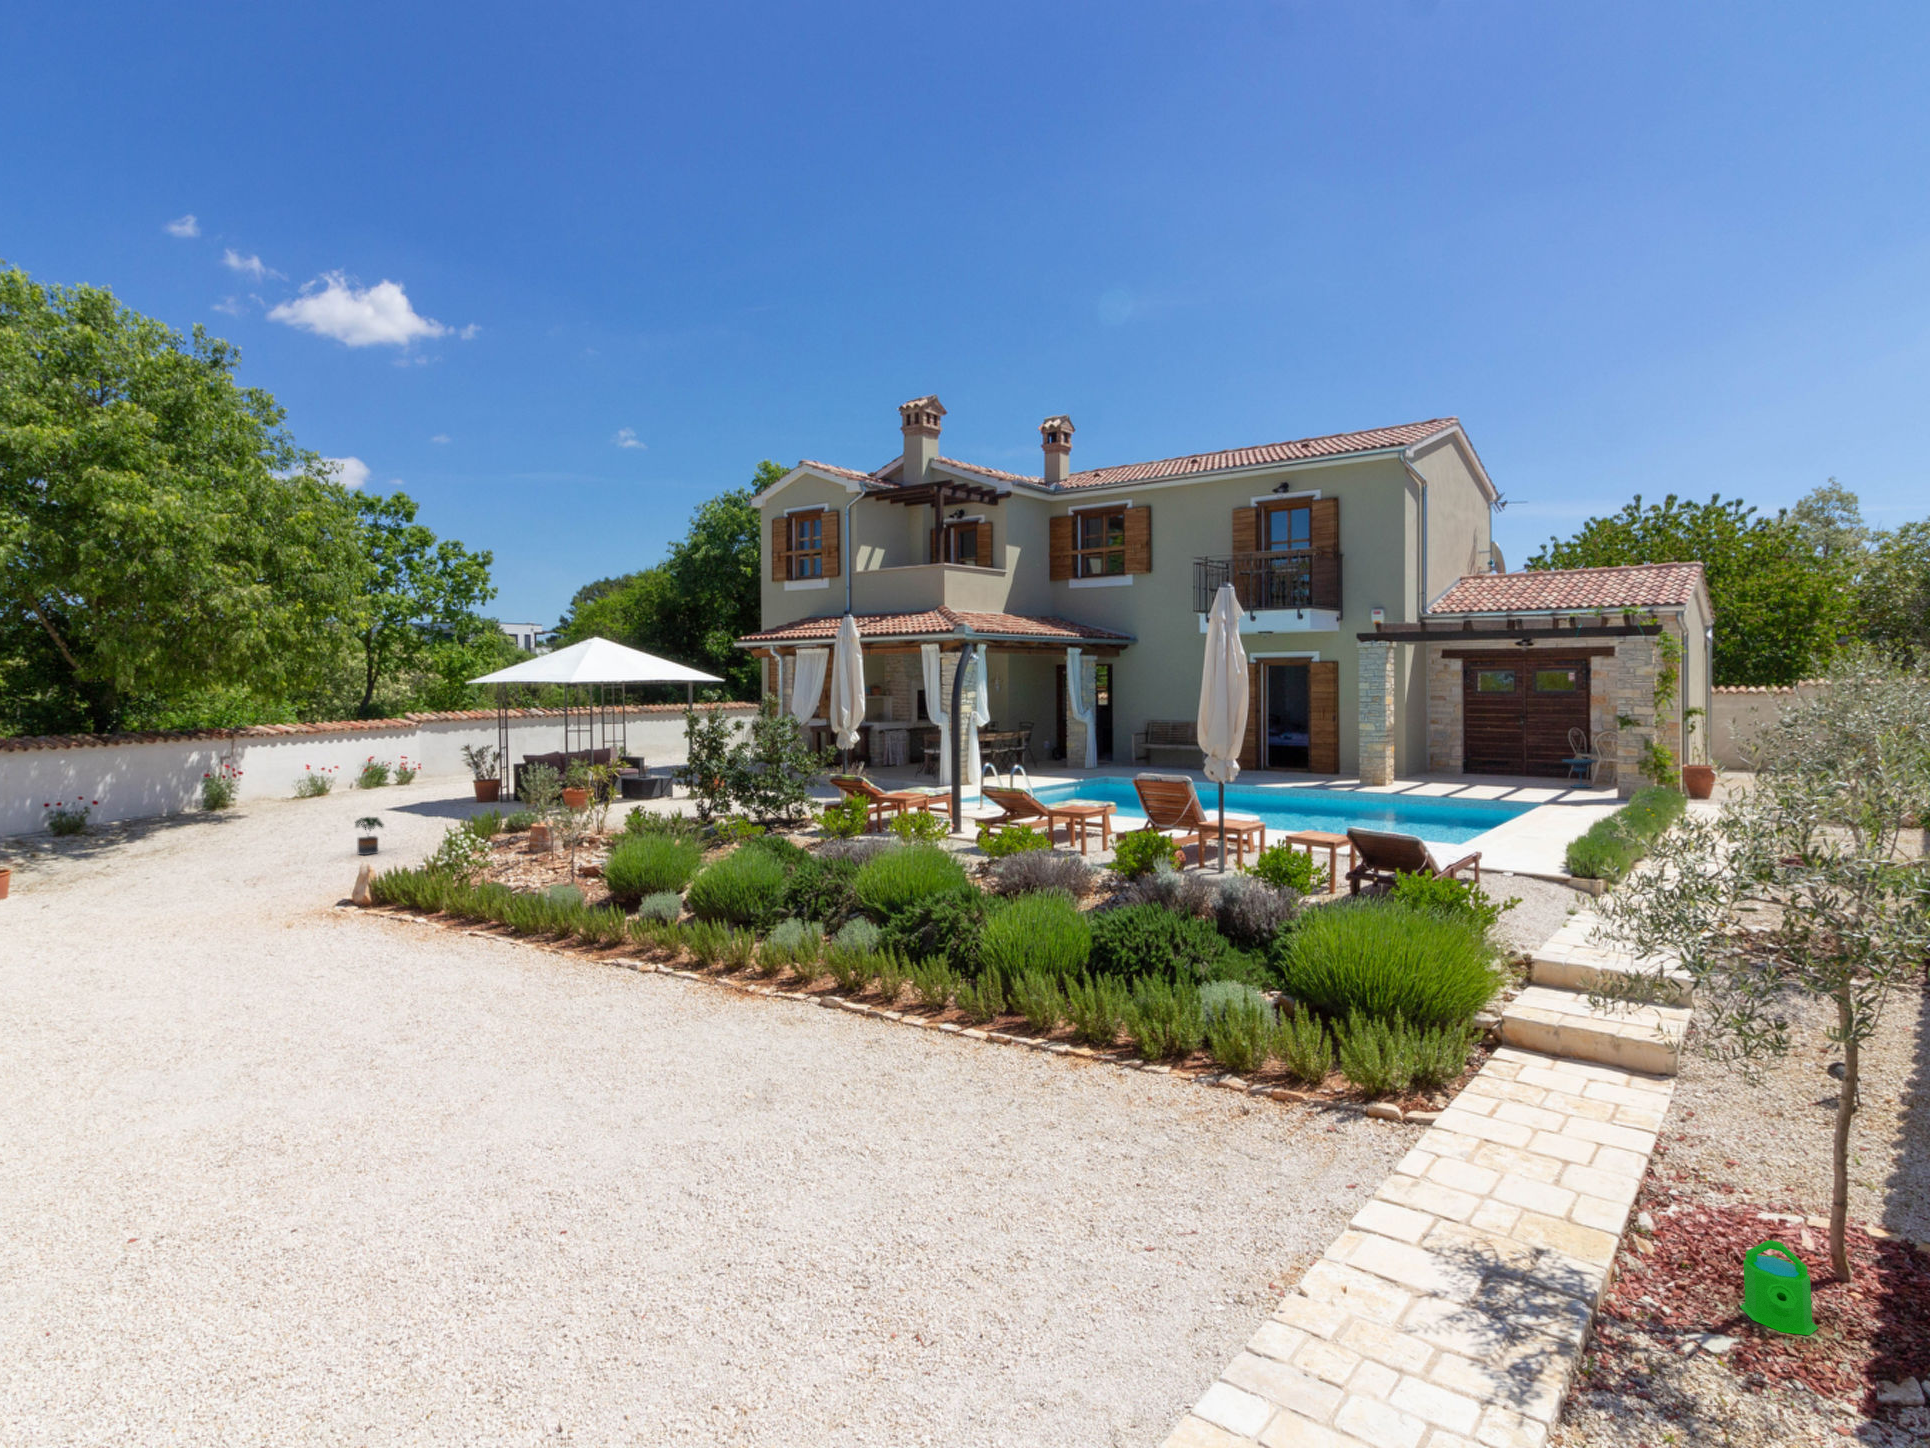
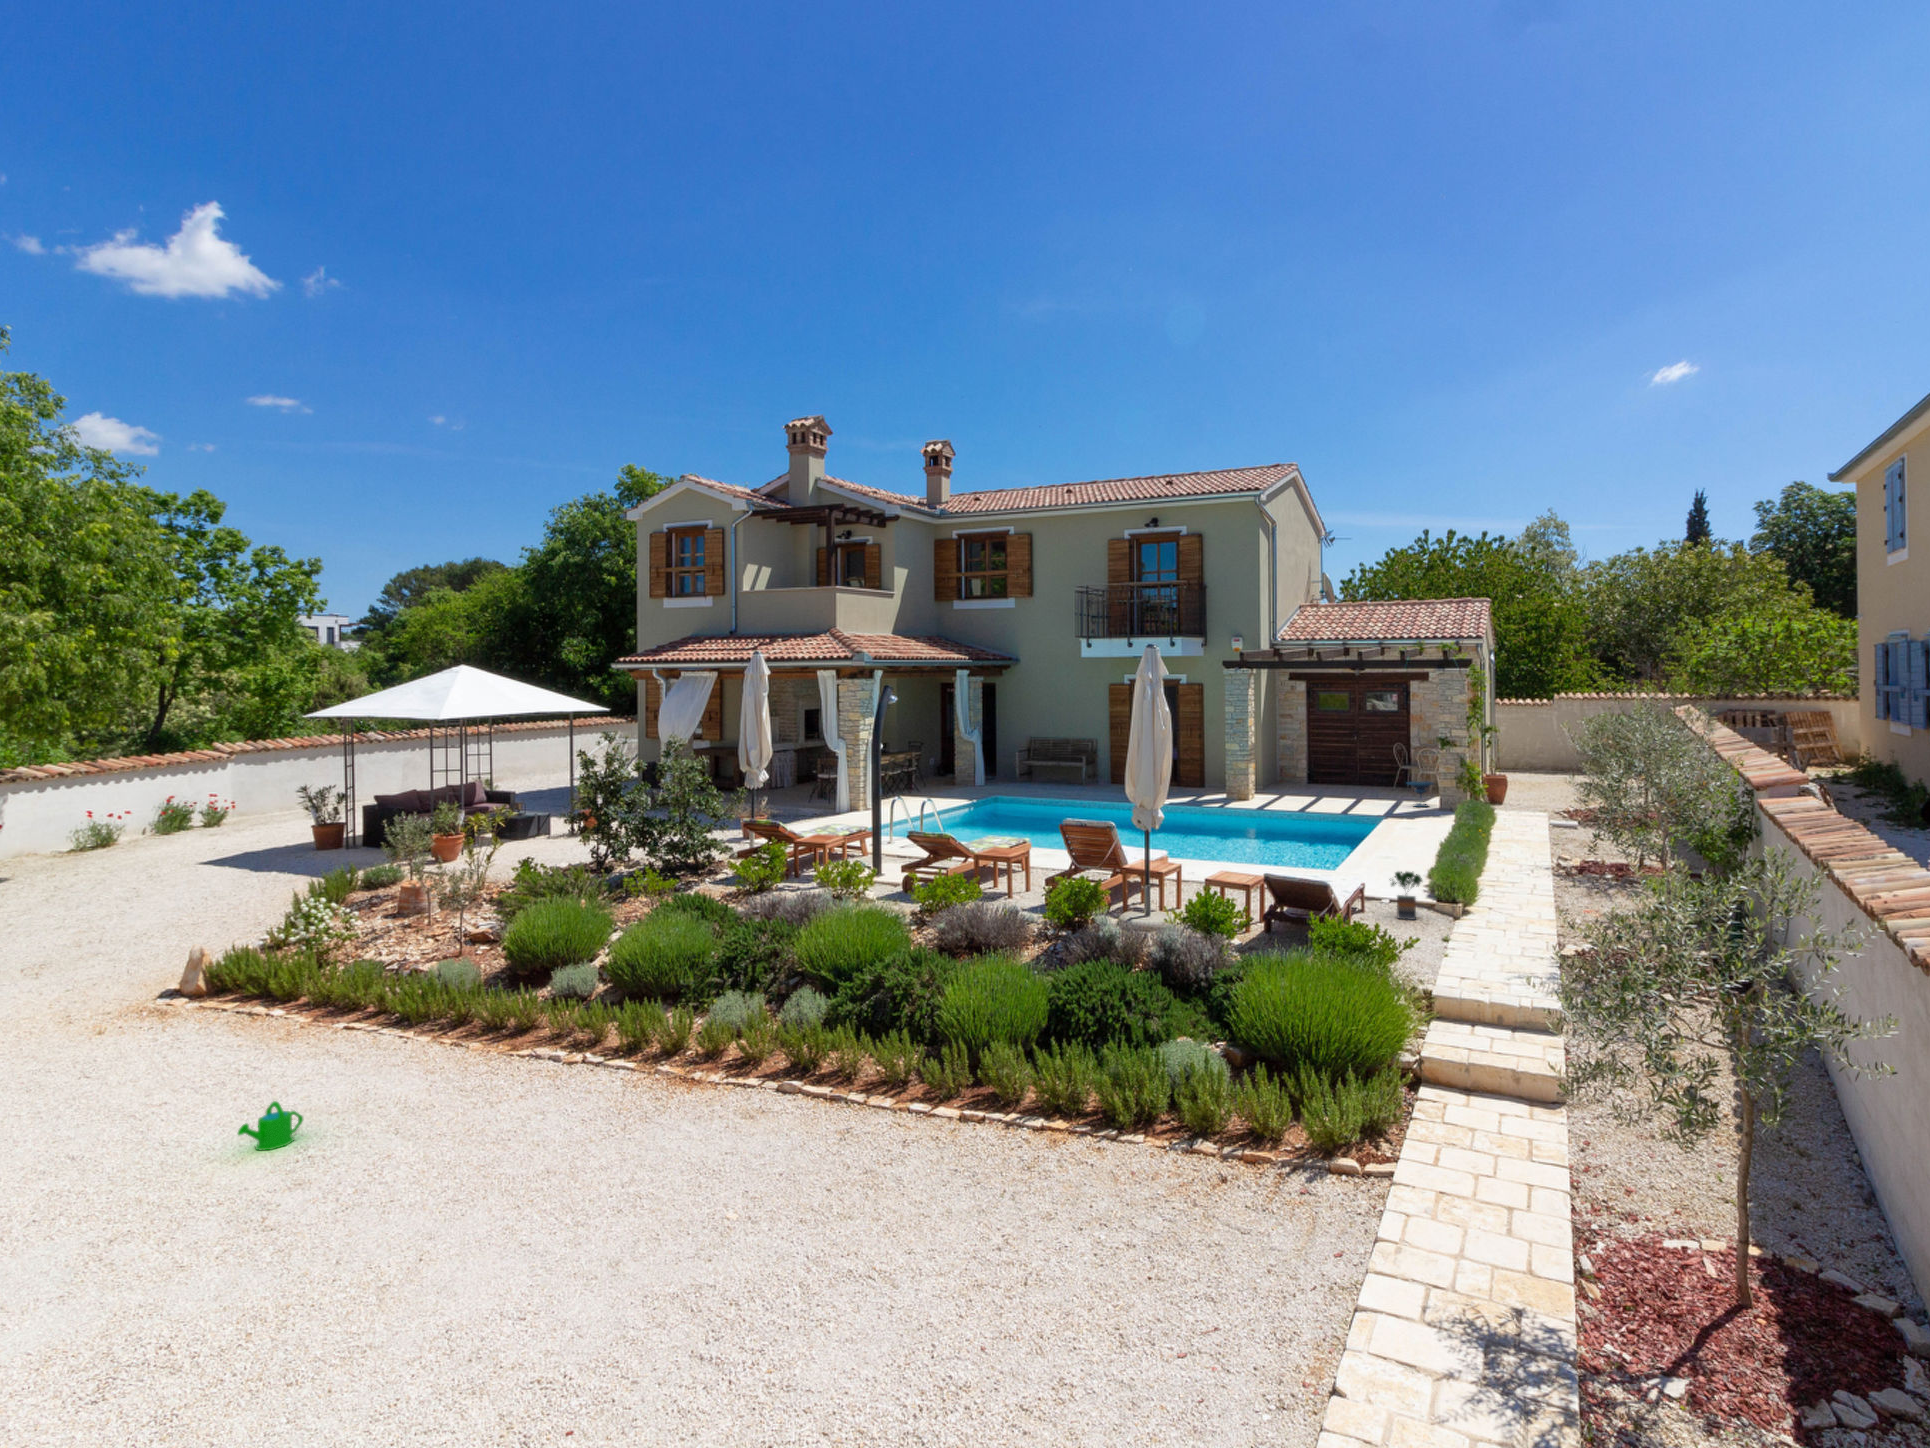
potted tree: present [355,817,384,855] -> present [1390,872,1422,920]
watering can: present [1740,1240,1818,1335] -> present [238,1101,303,1150]

